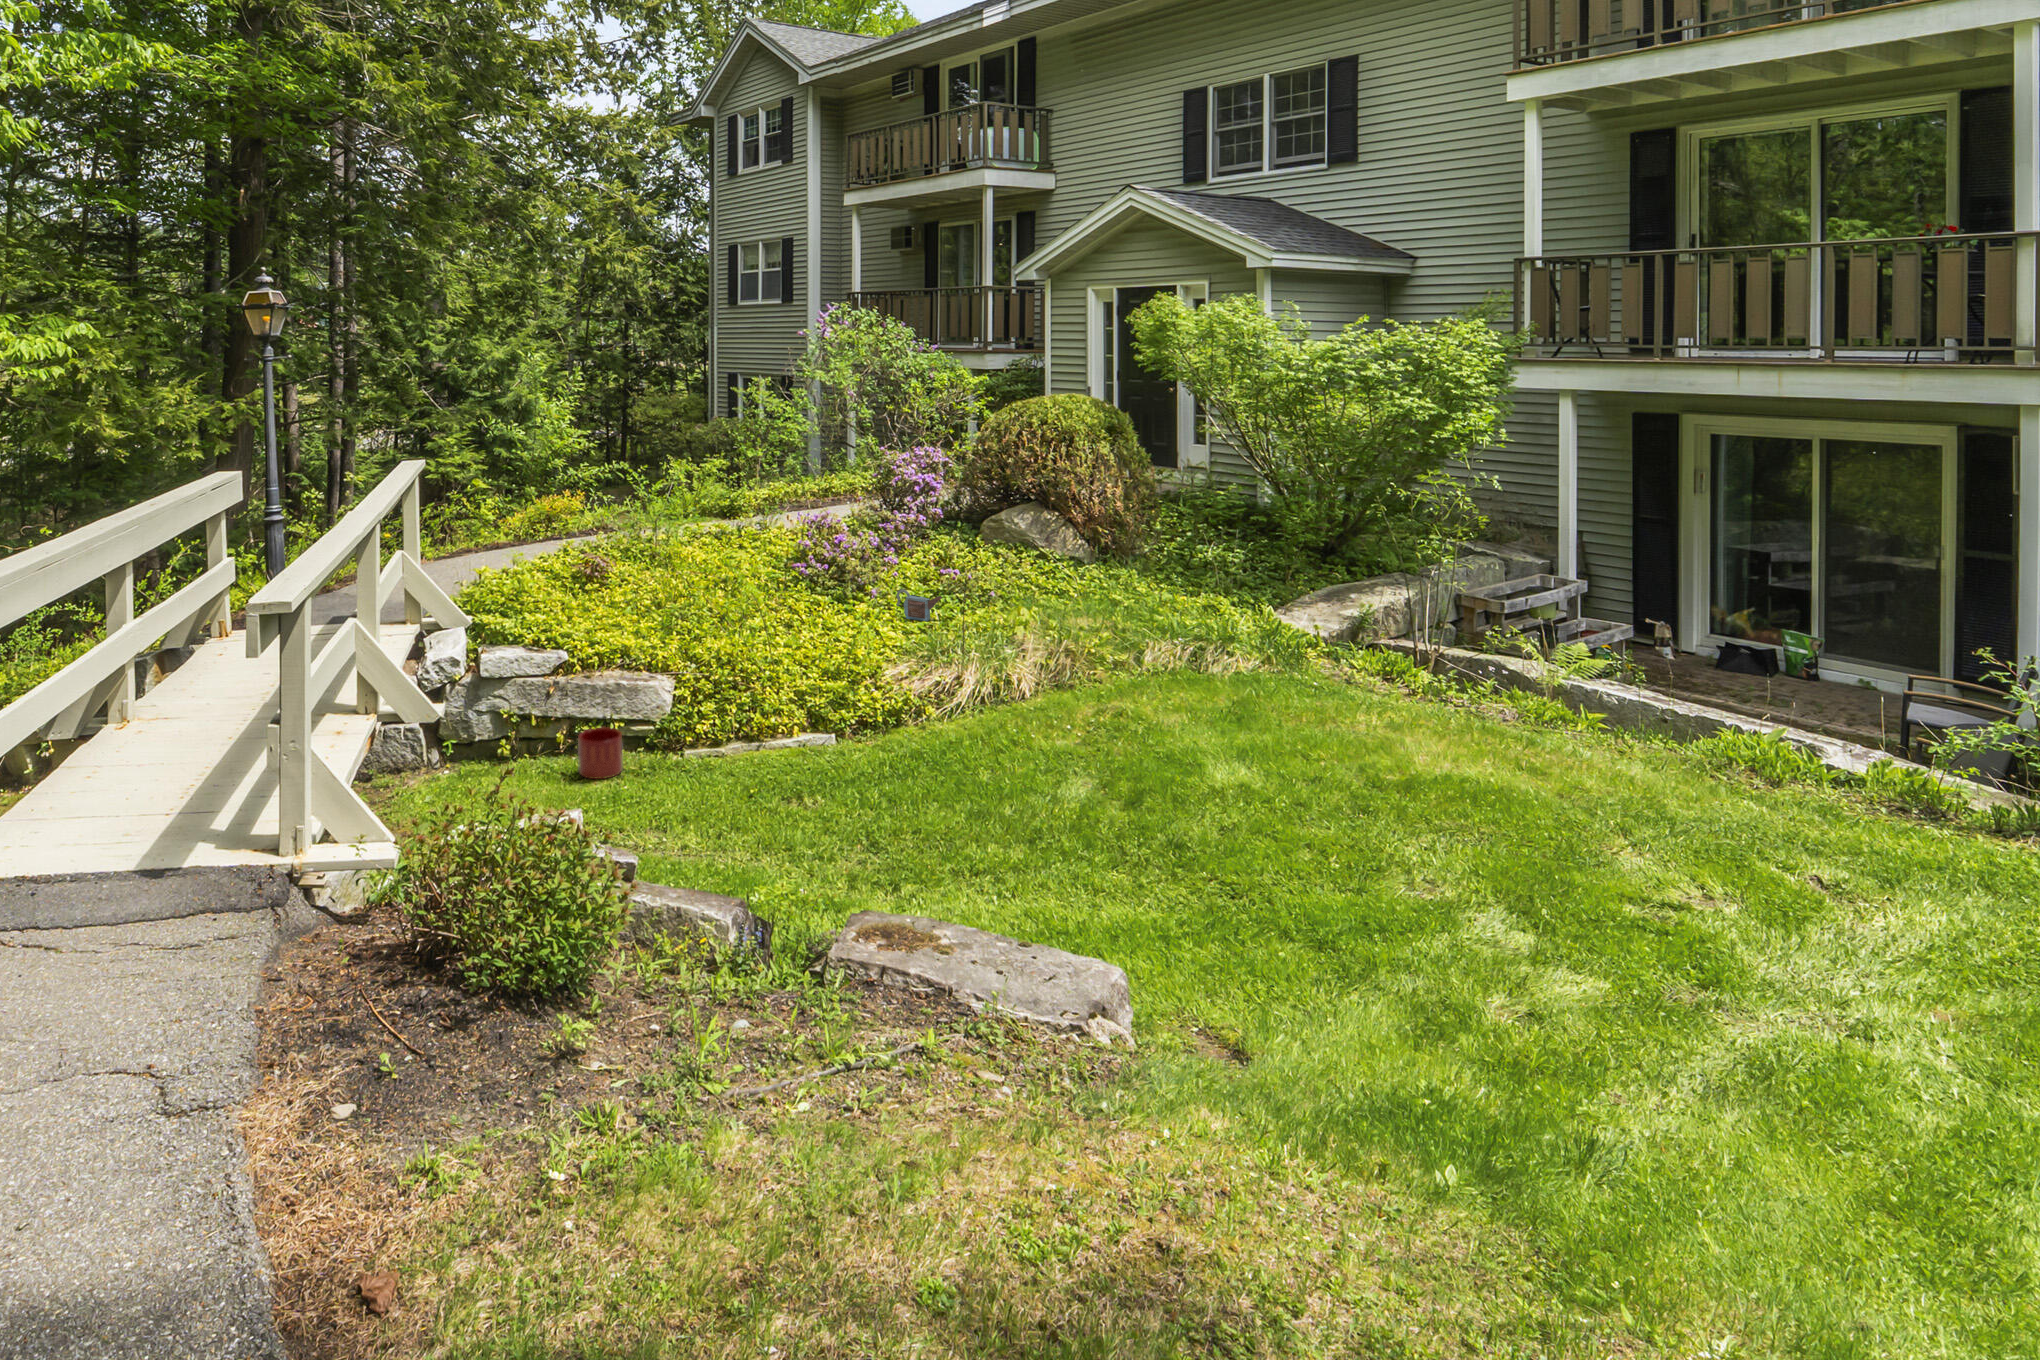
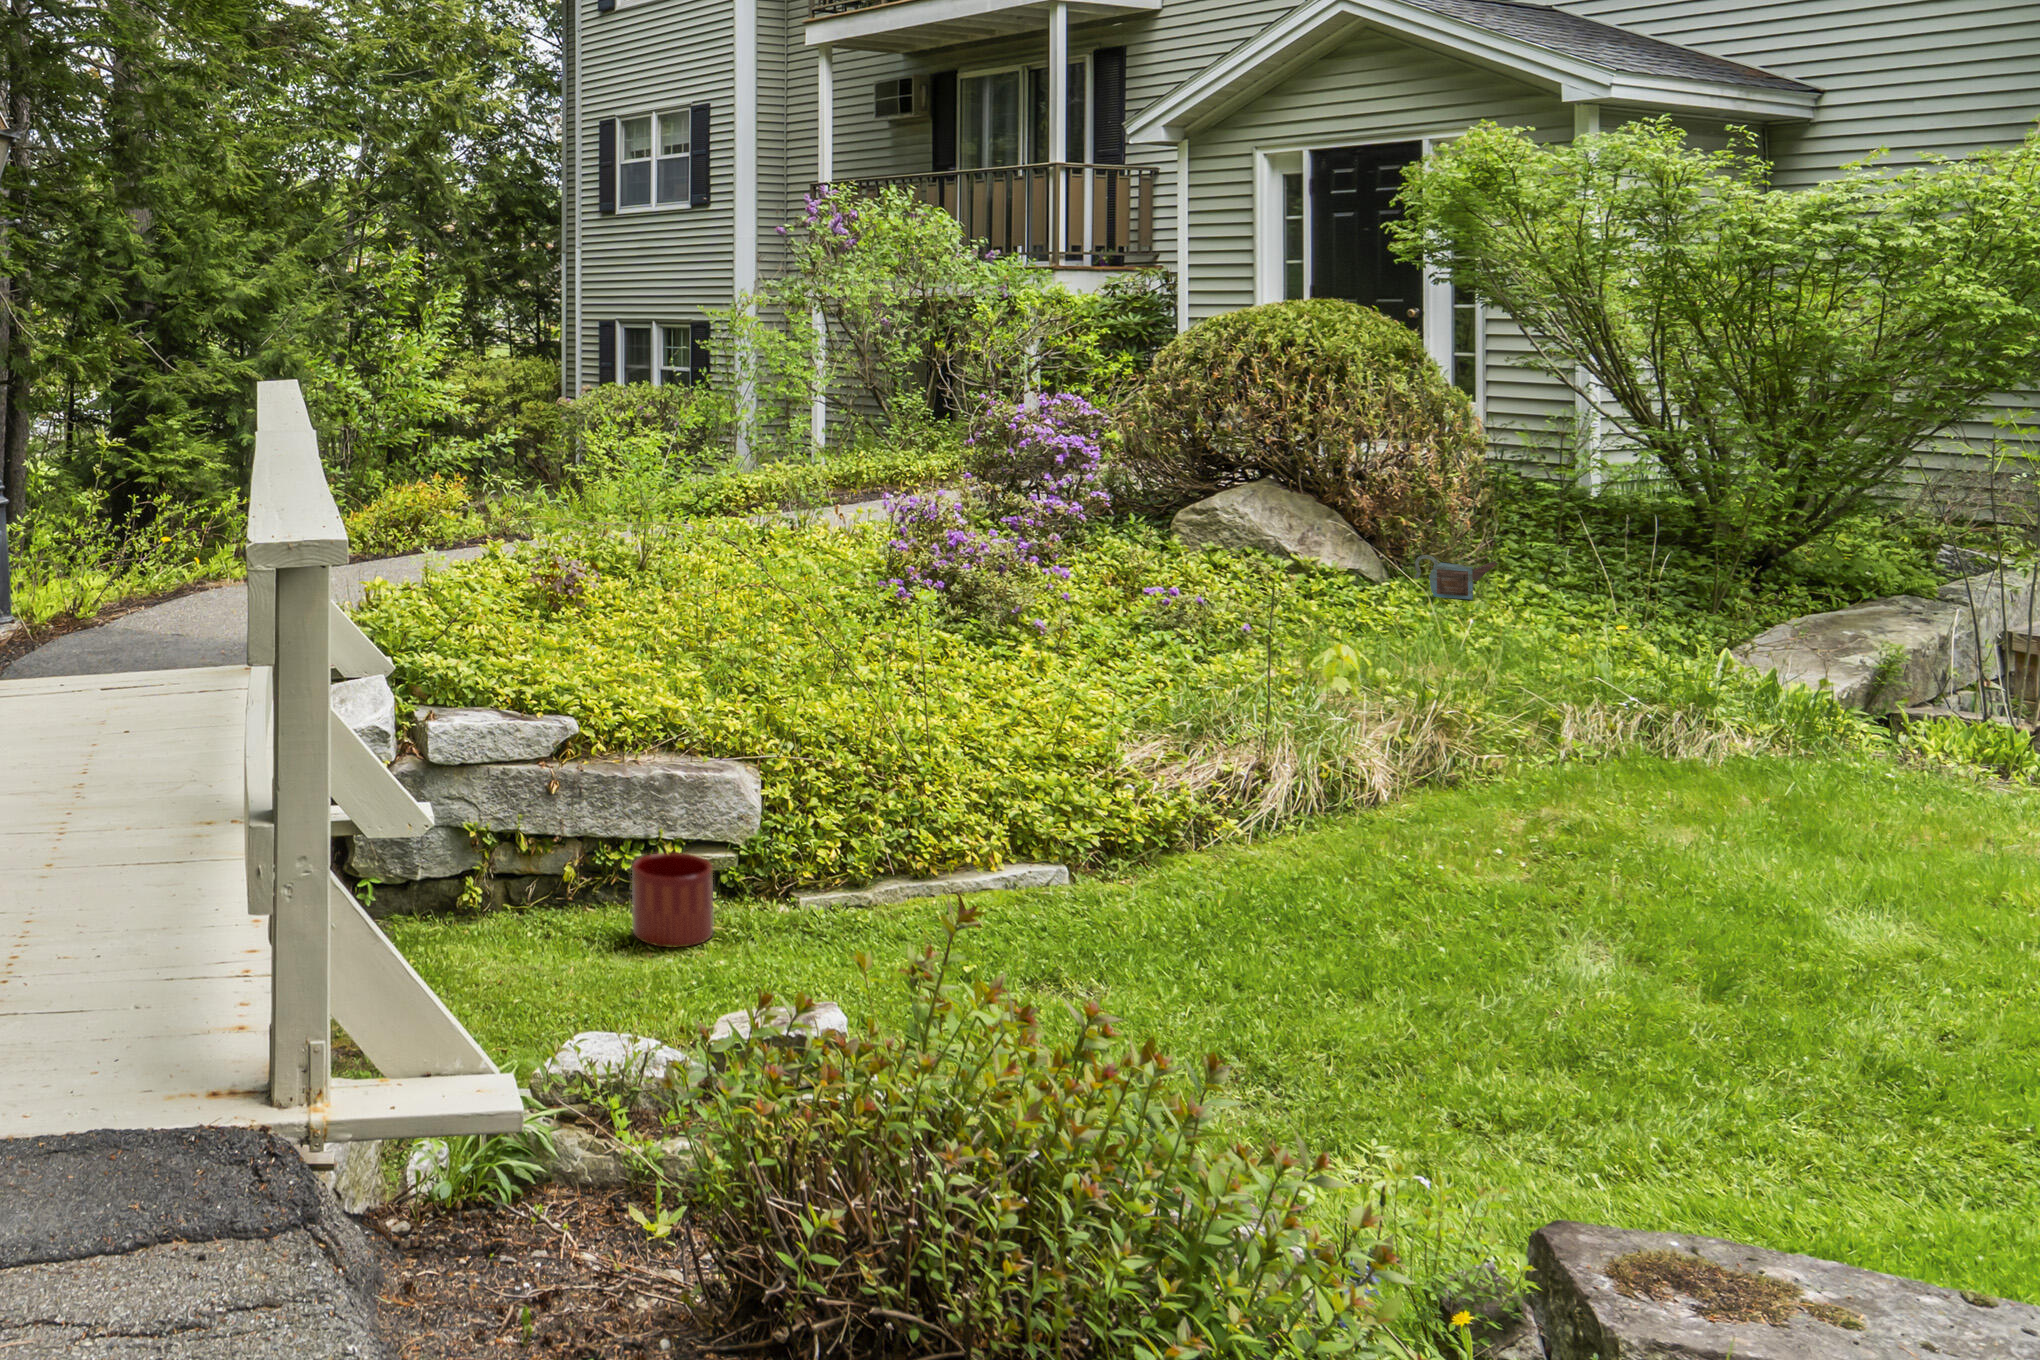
watering can: present [896,589,943,621] -> present [1414,555,1498,600]

